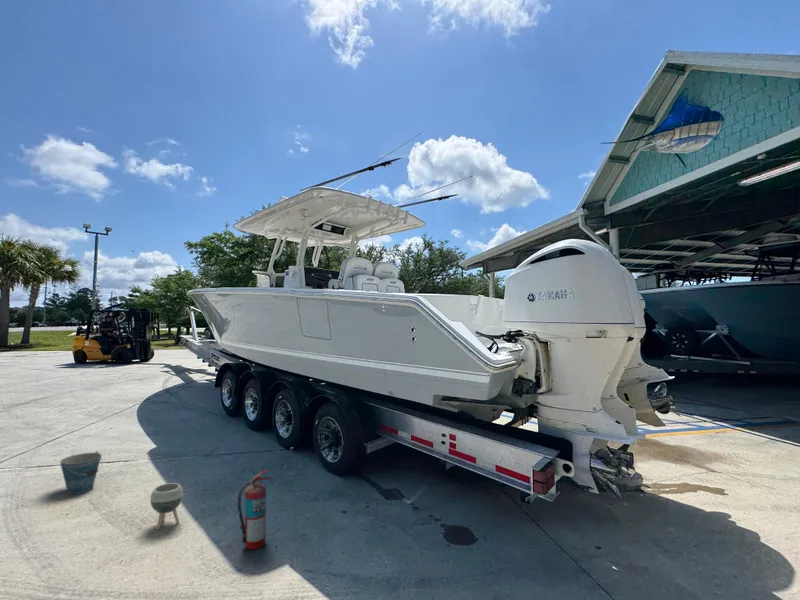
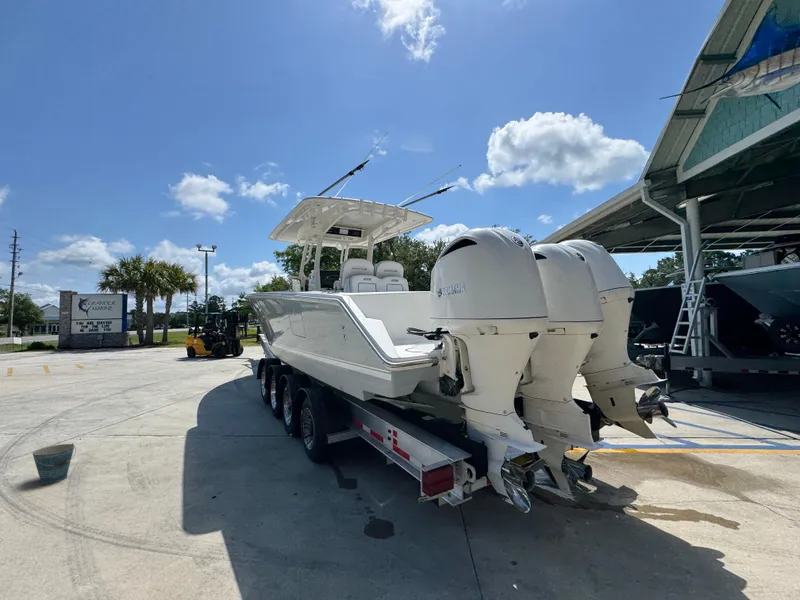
fire extinguisher: present [238,469,271,549] -> none [106,478,151,568]
planter: present [150,483,183,530] -> none [59,483,97,532]

